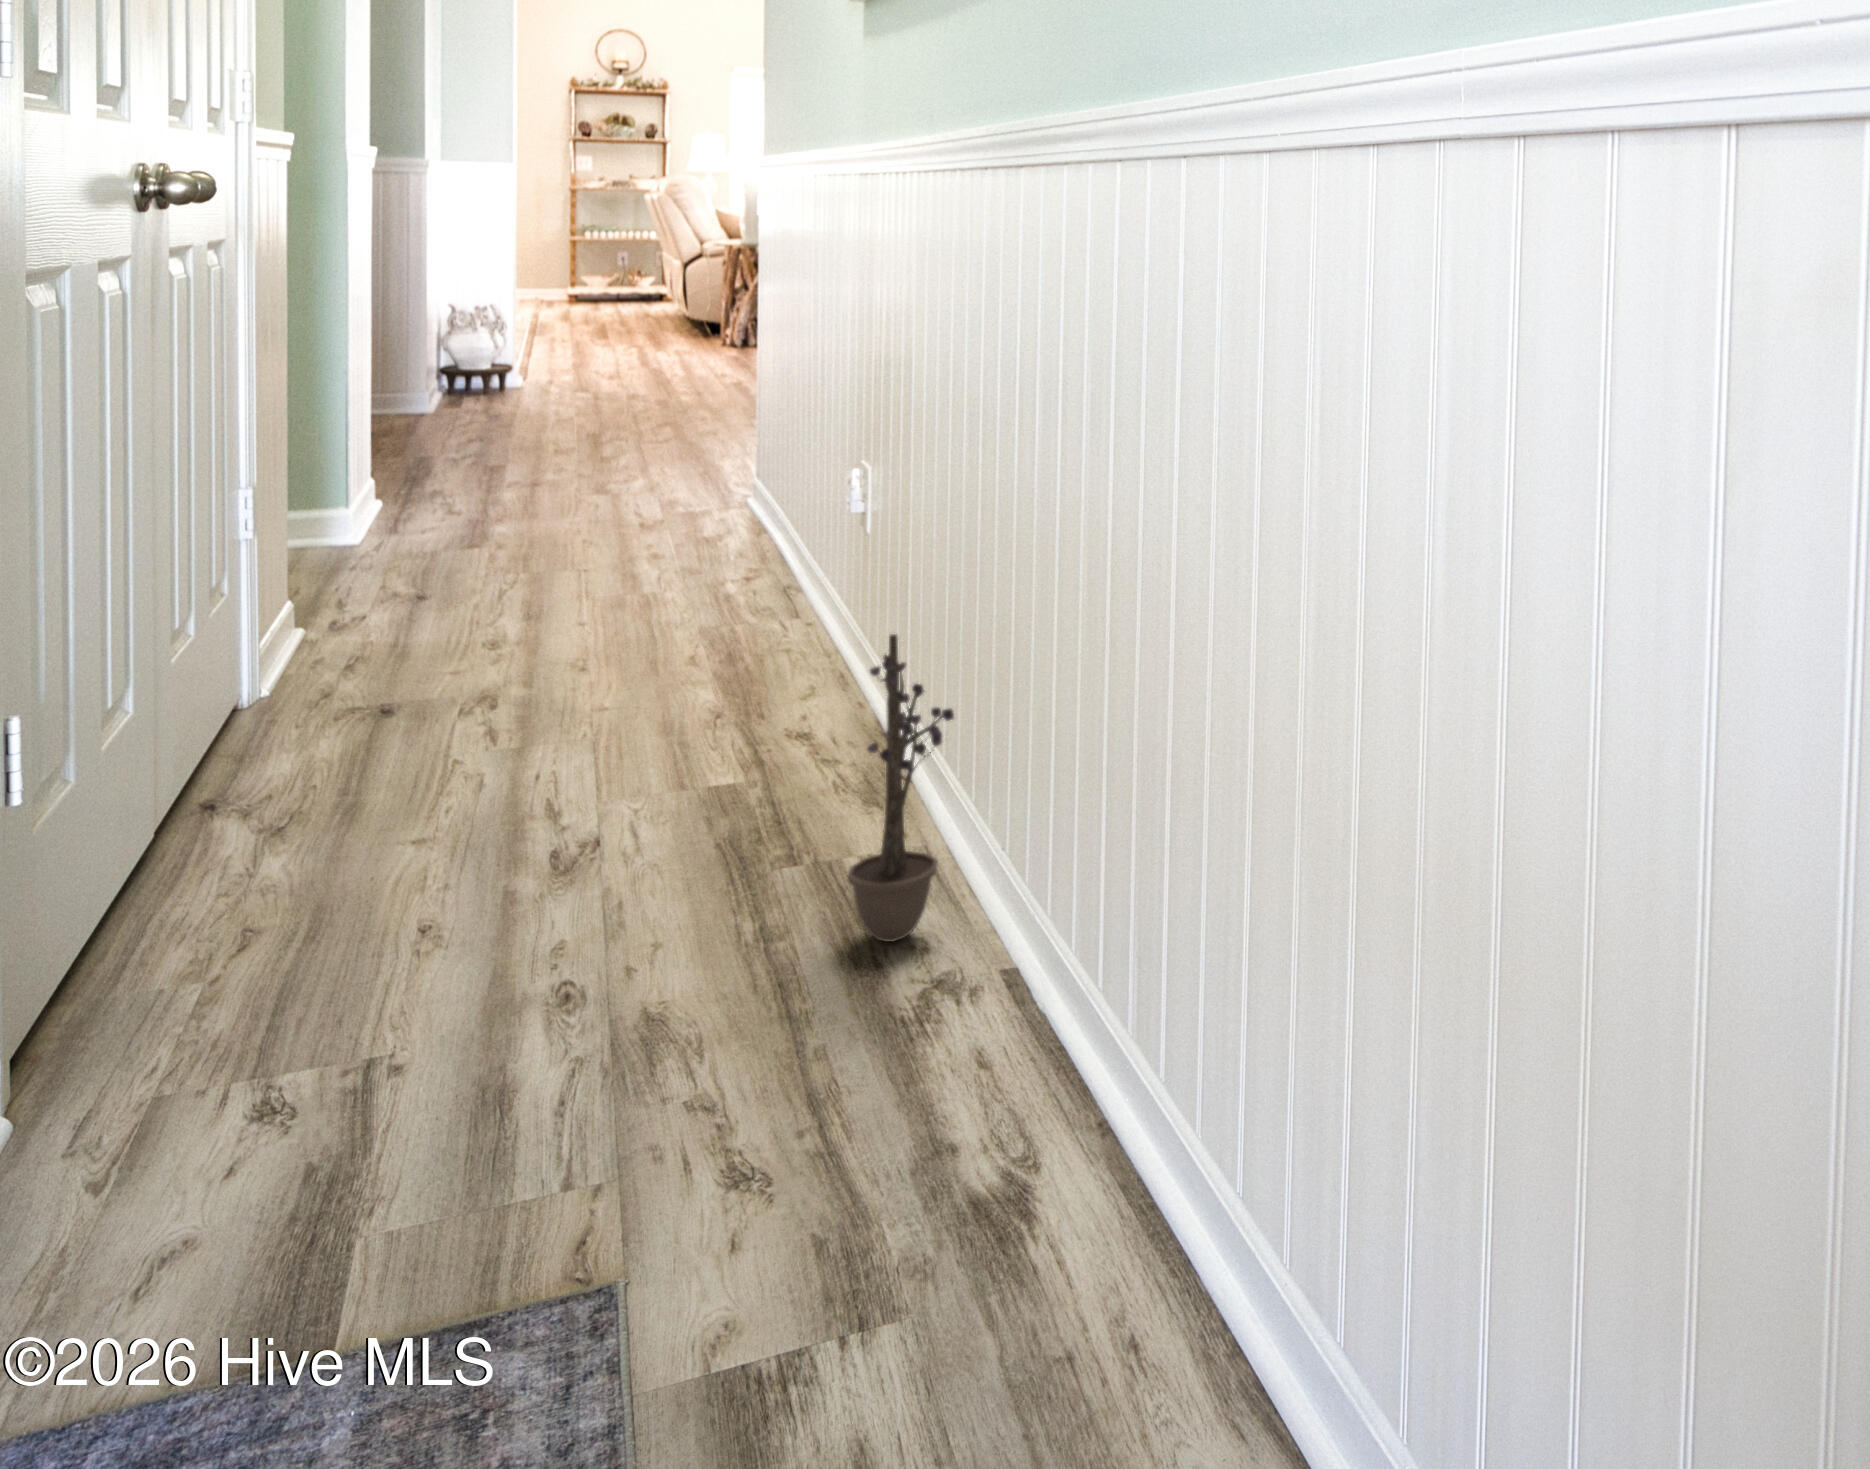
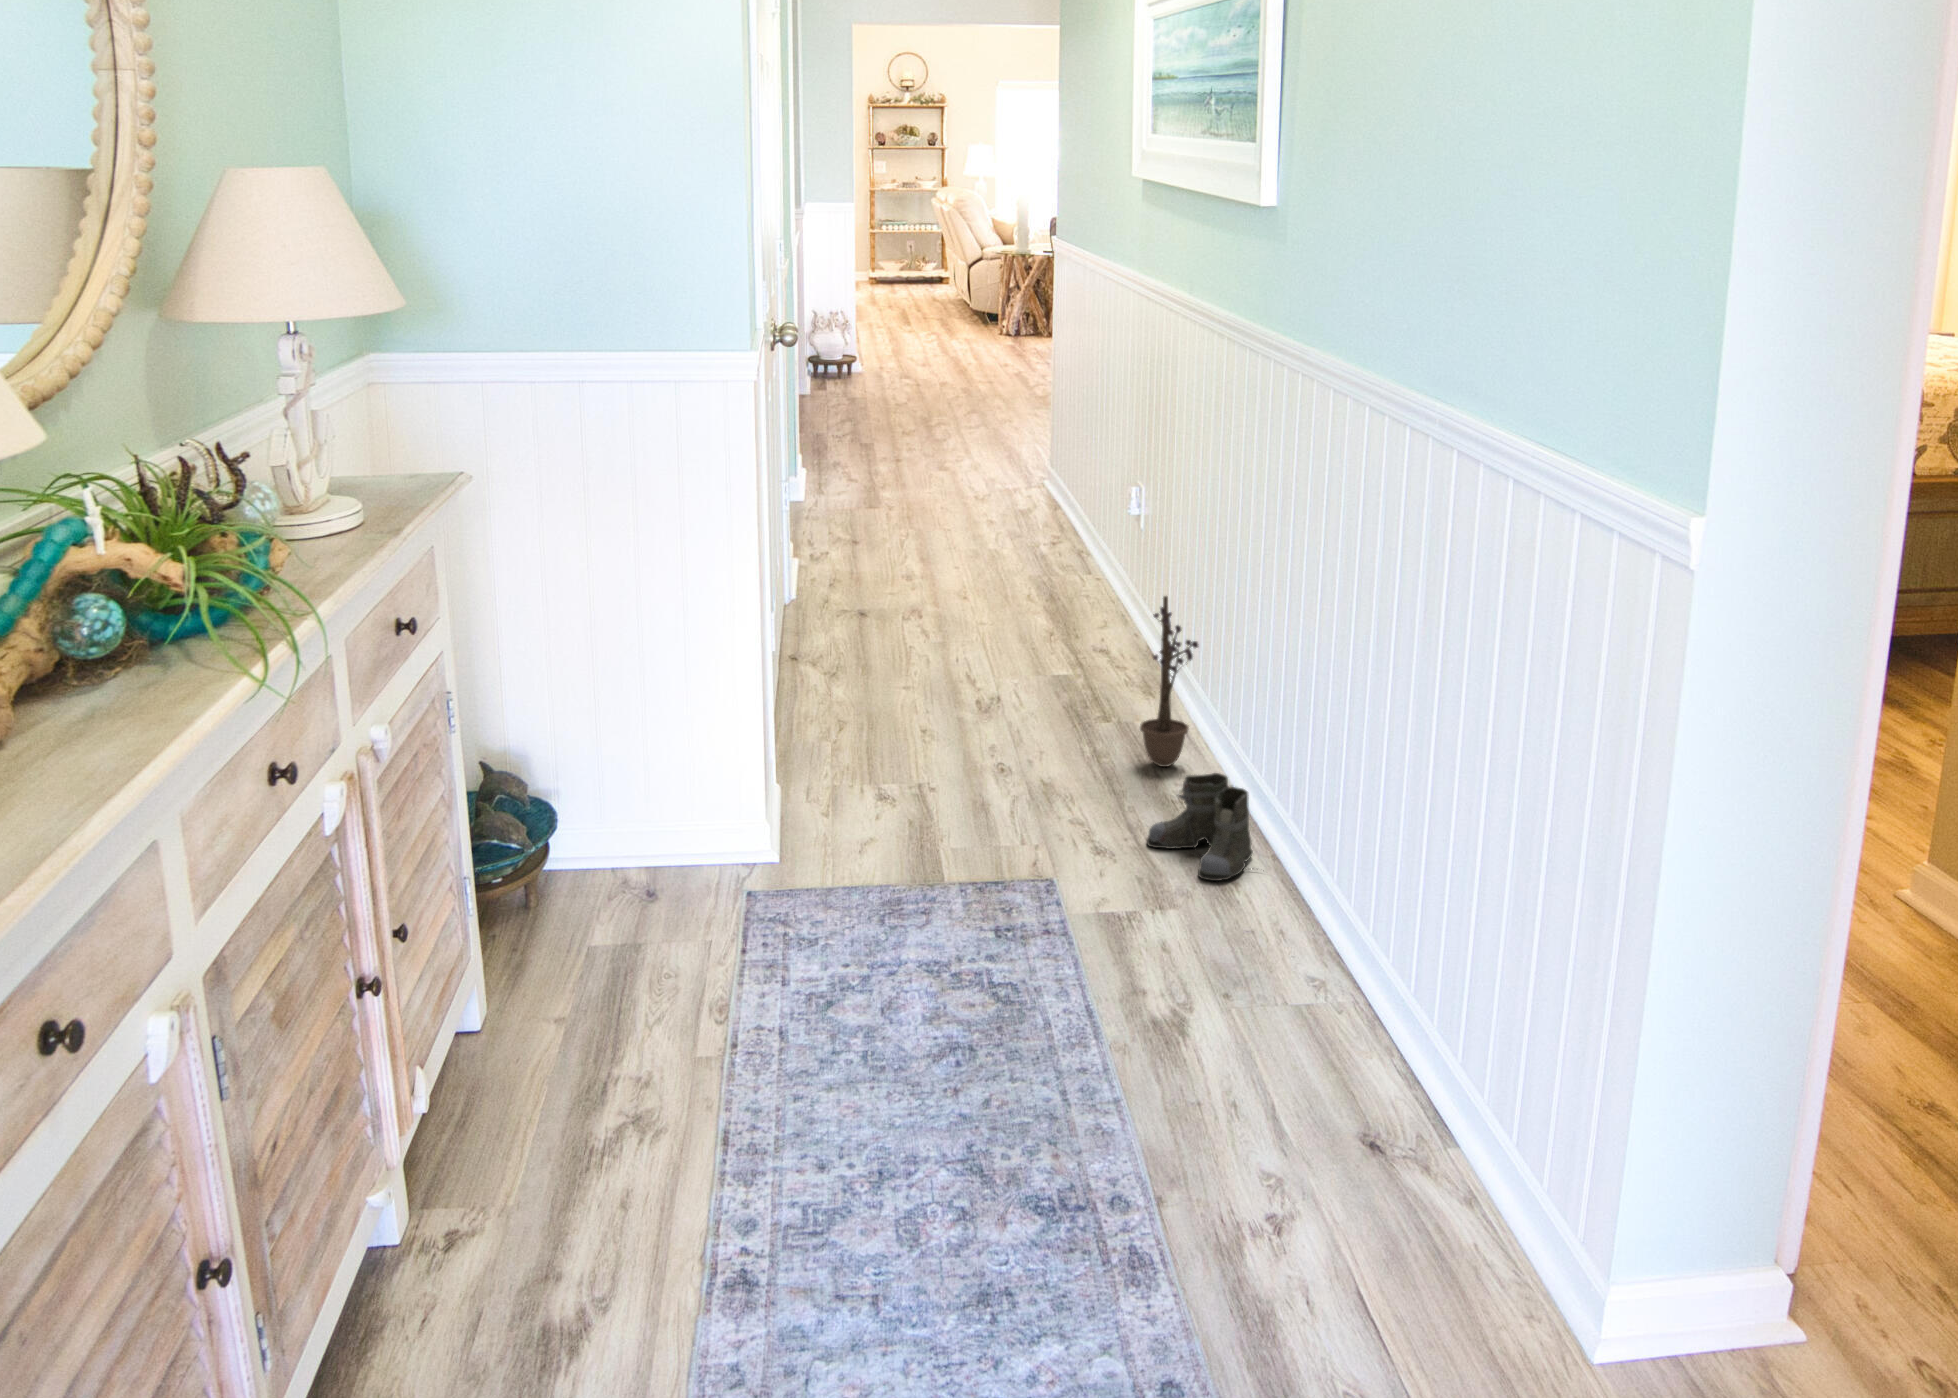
boots: none [847,964,1093,1211] -> present [1147,773,1264,881]

